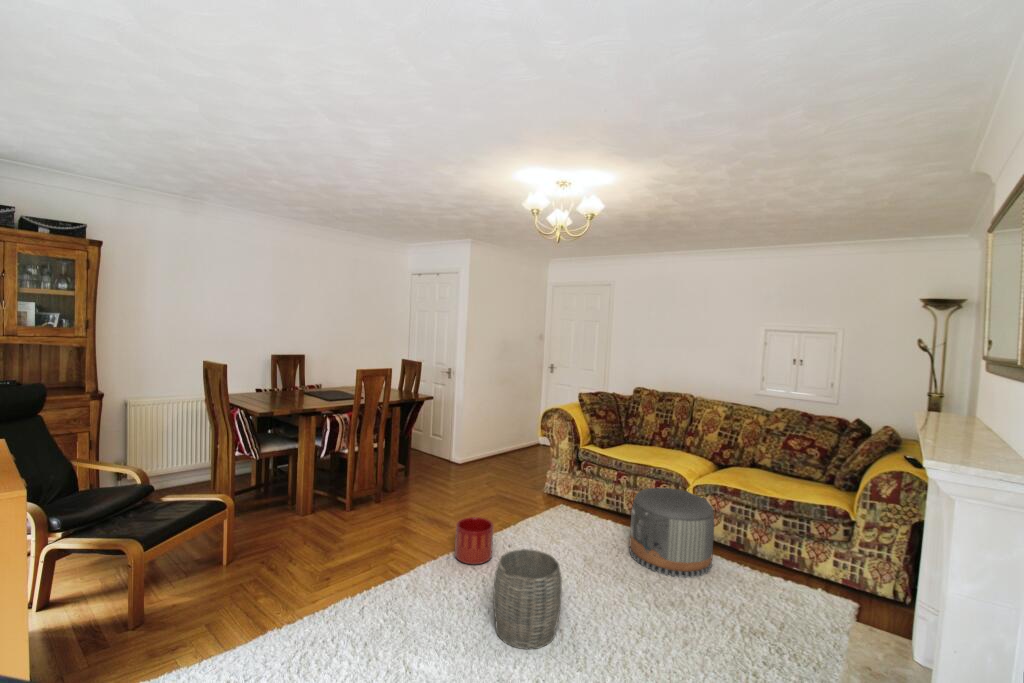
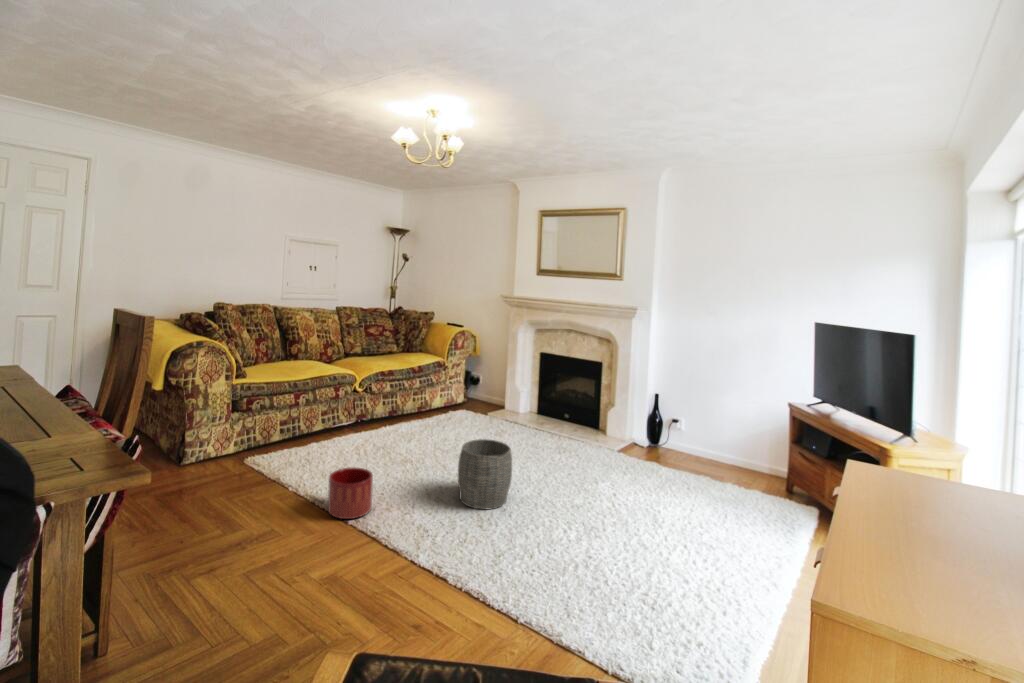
pouf: present [629,488,714,578] -> none [365,381,431,446]

